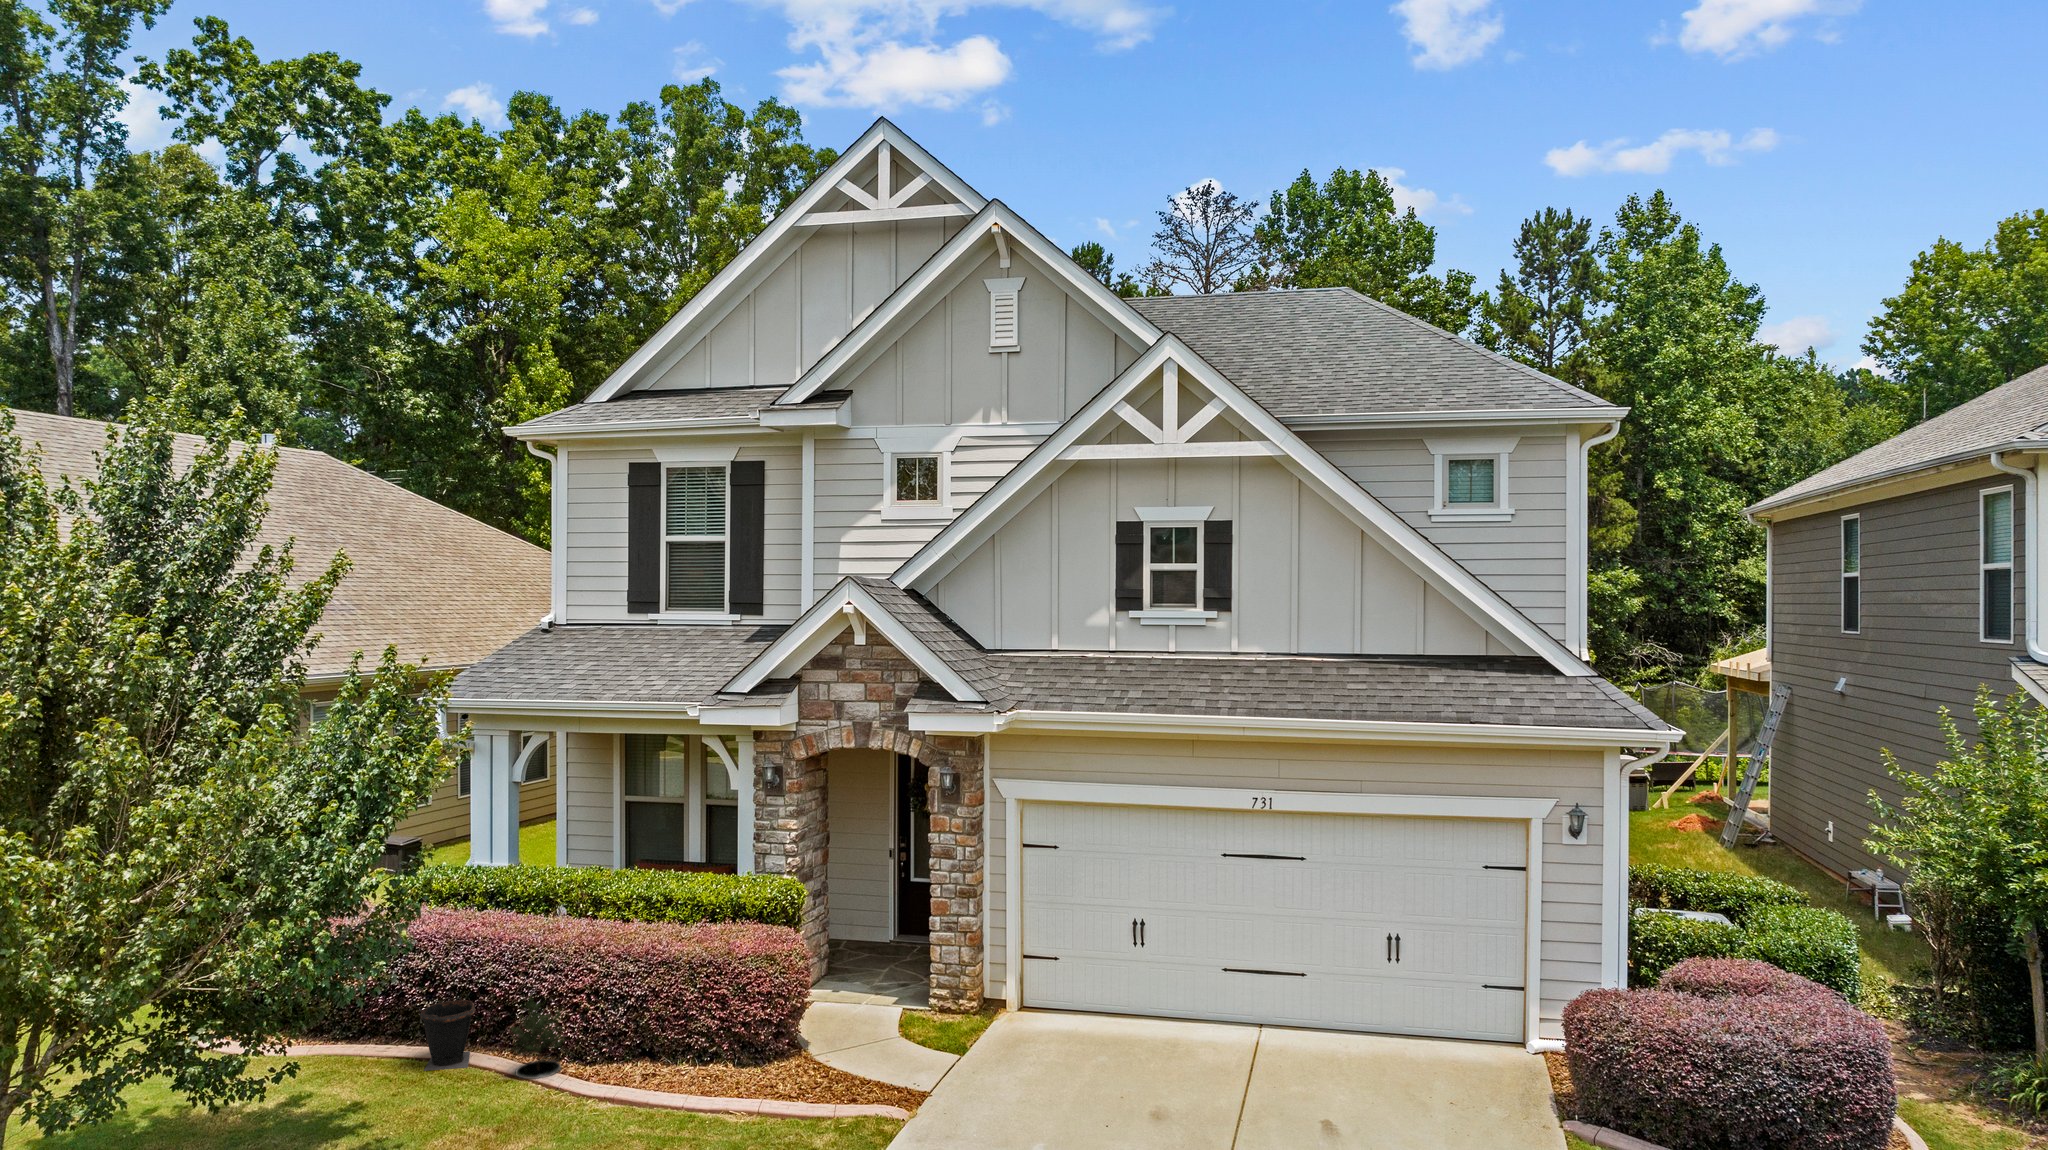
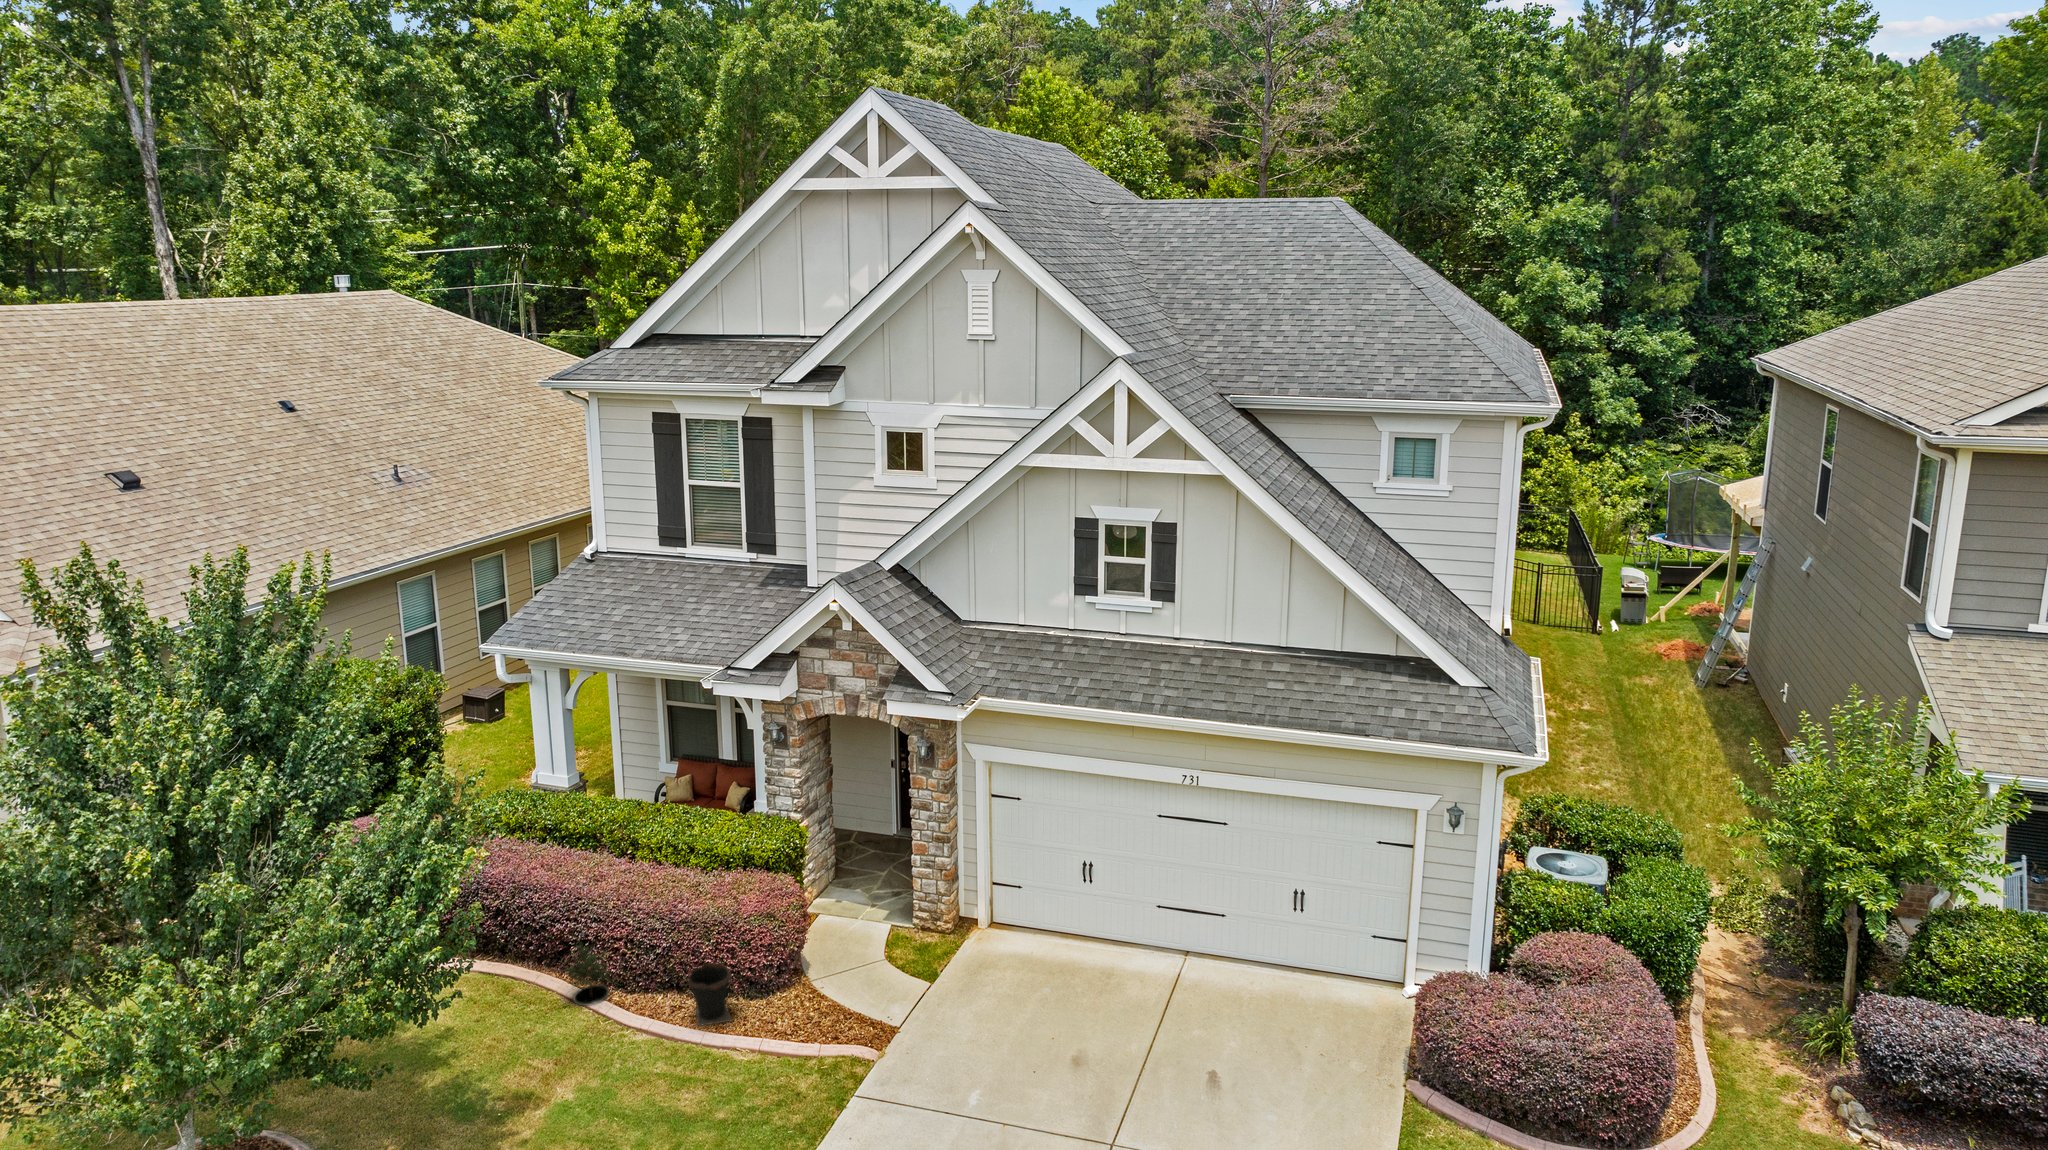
bucket: present [419,1000,475,1071] -> present [688,963,731,1026]

